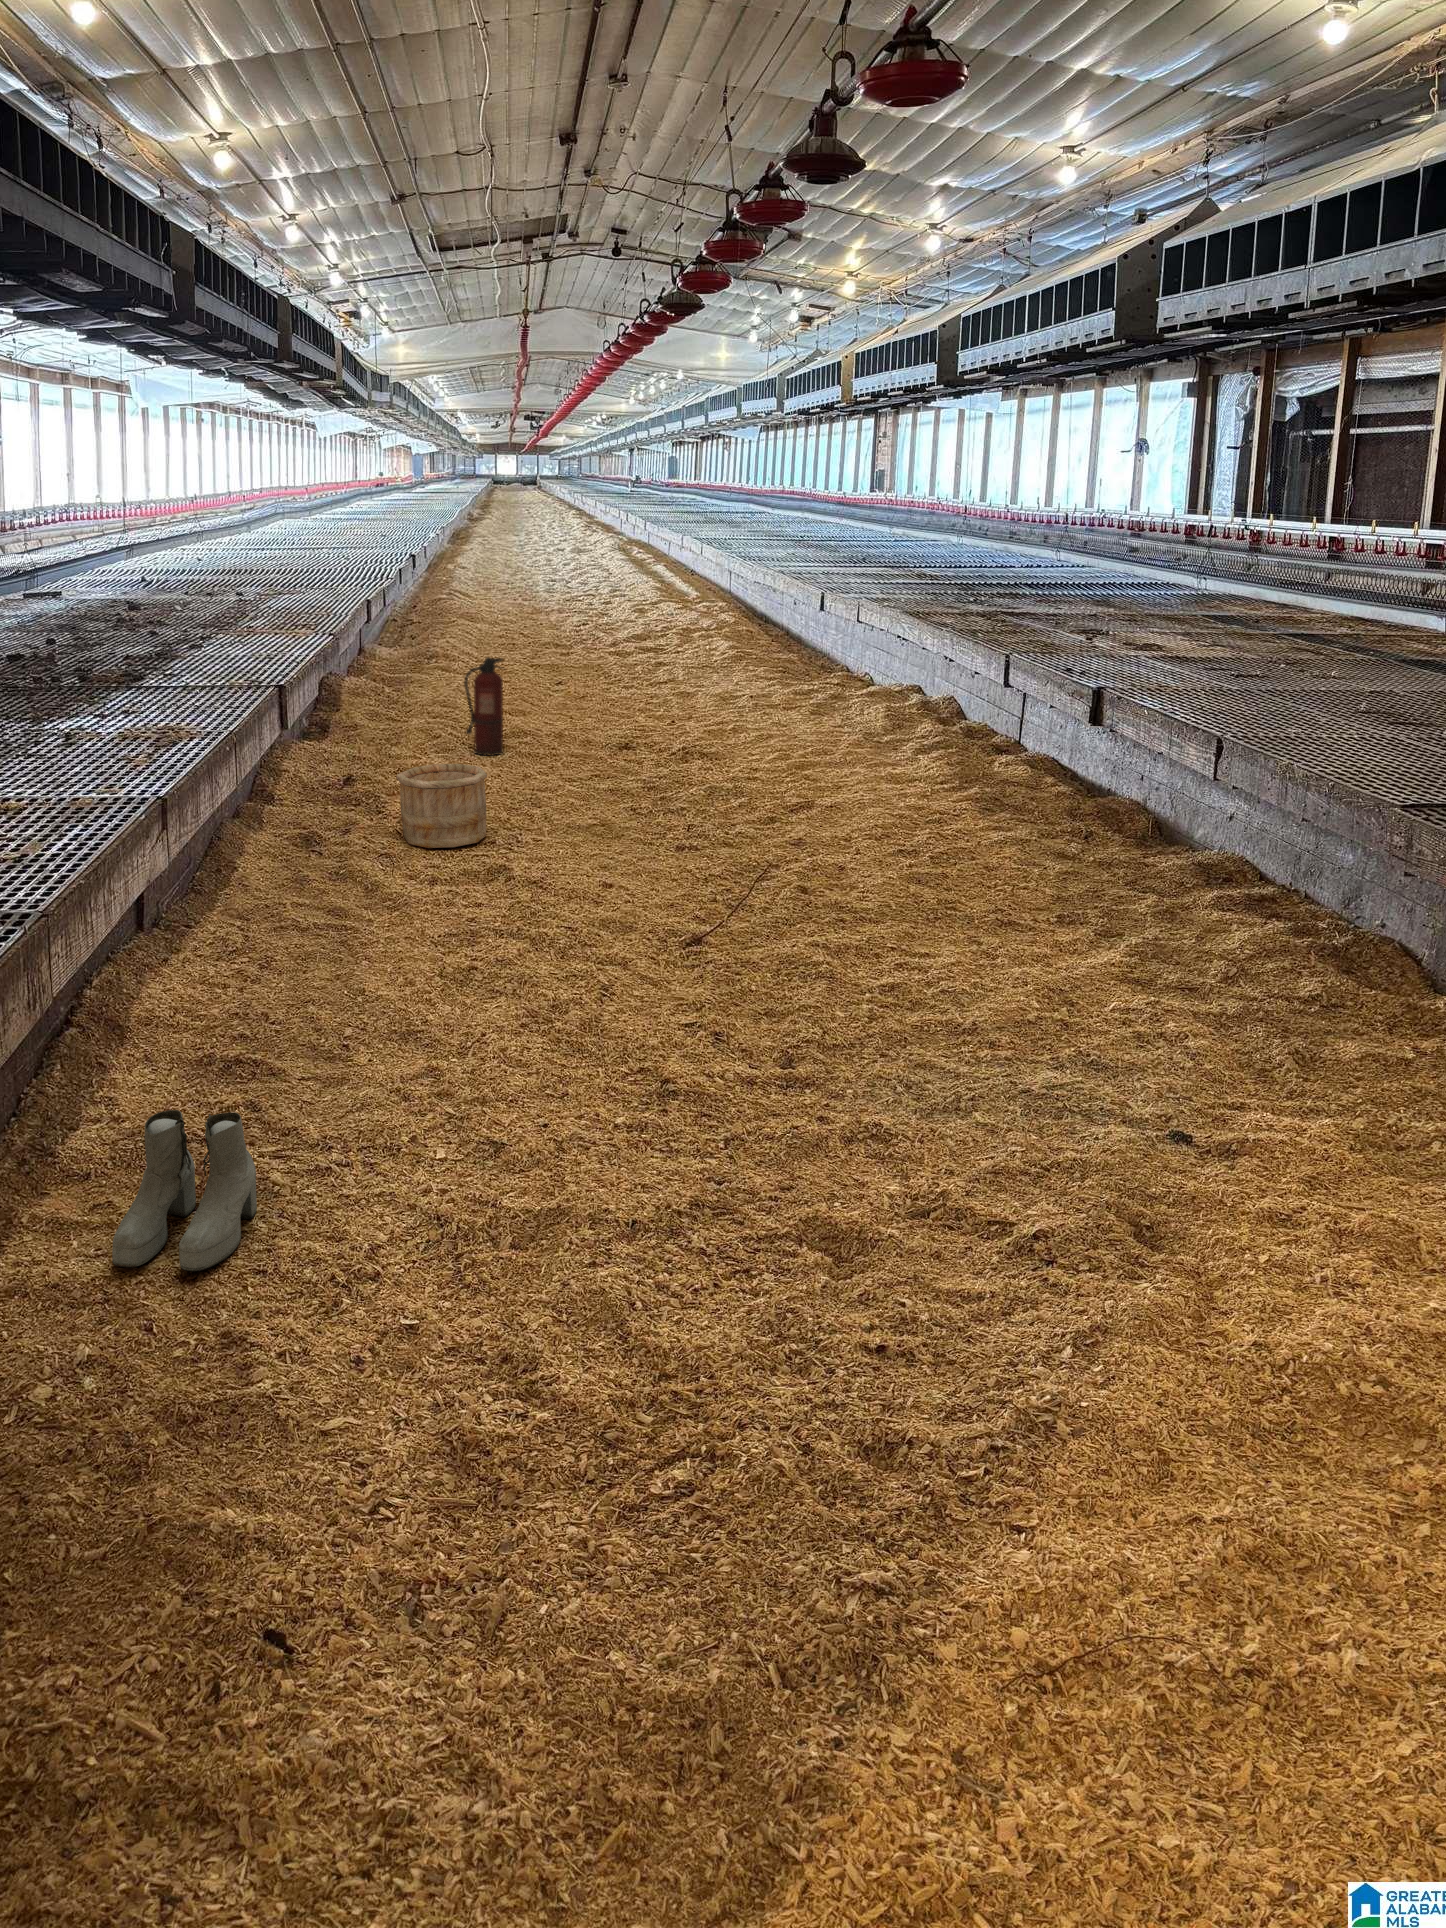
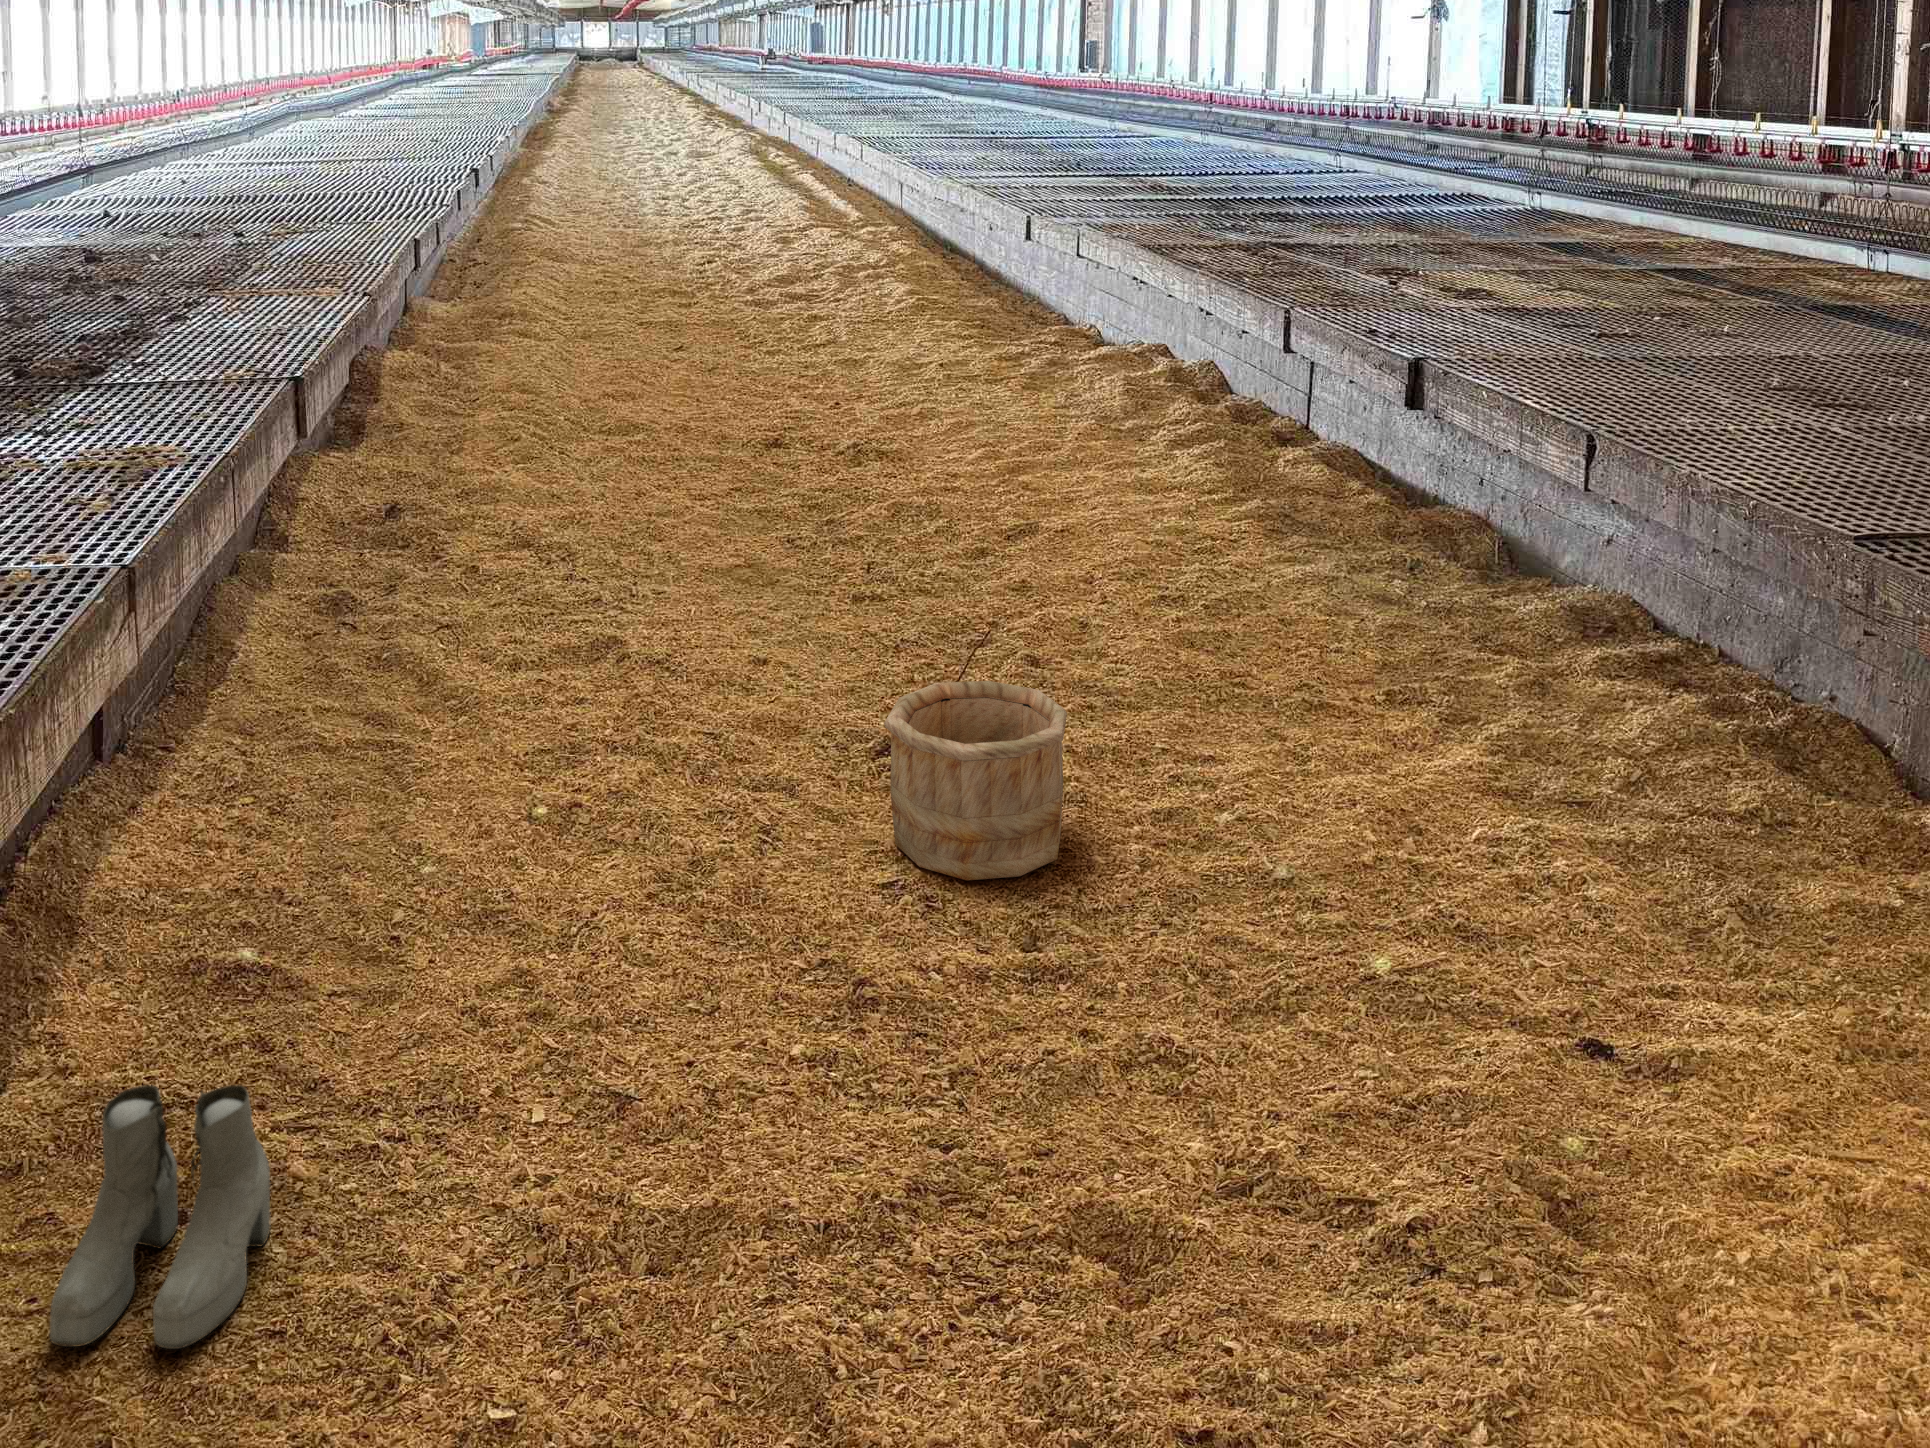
fire extinguisher: present [464,657,505,755] -> none [551,328,608,462]
wooden bucket: present [396,764,487,848] -> present [884,681,1067,880]

